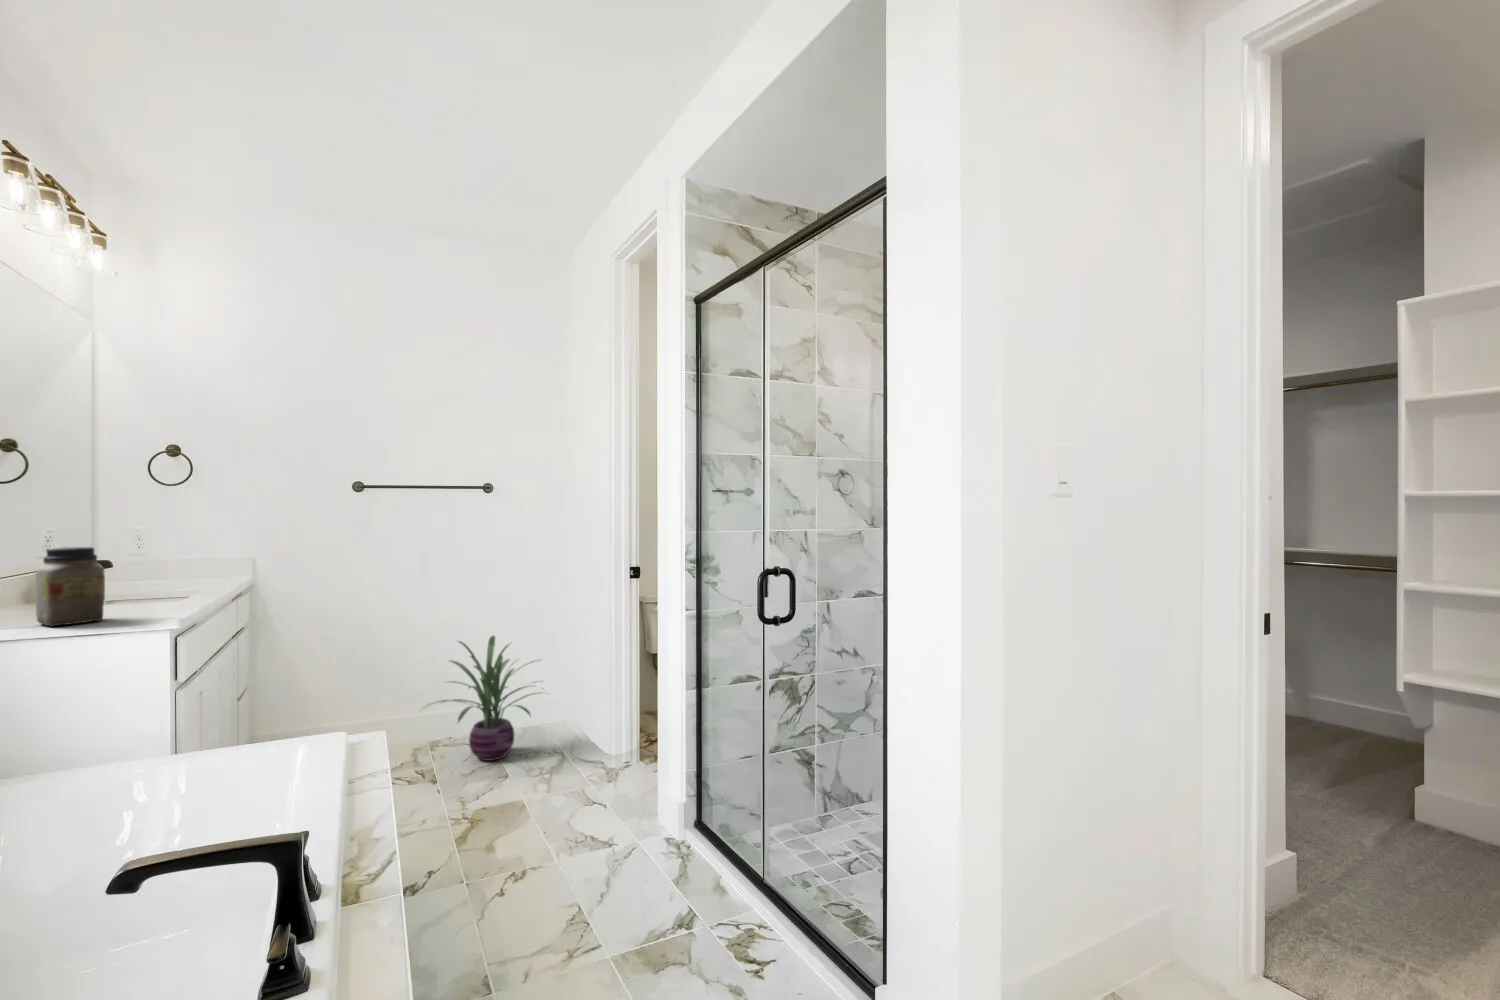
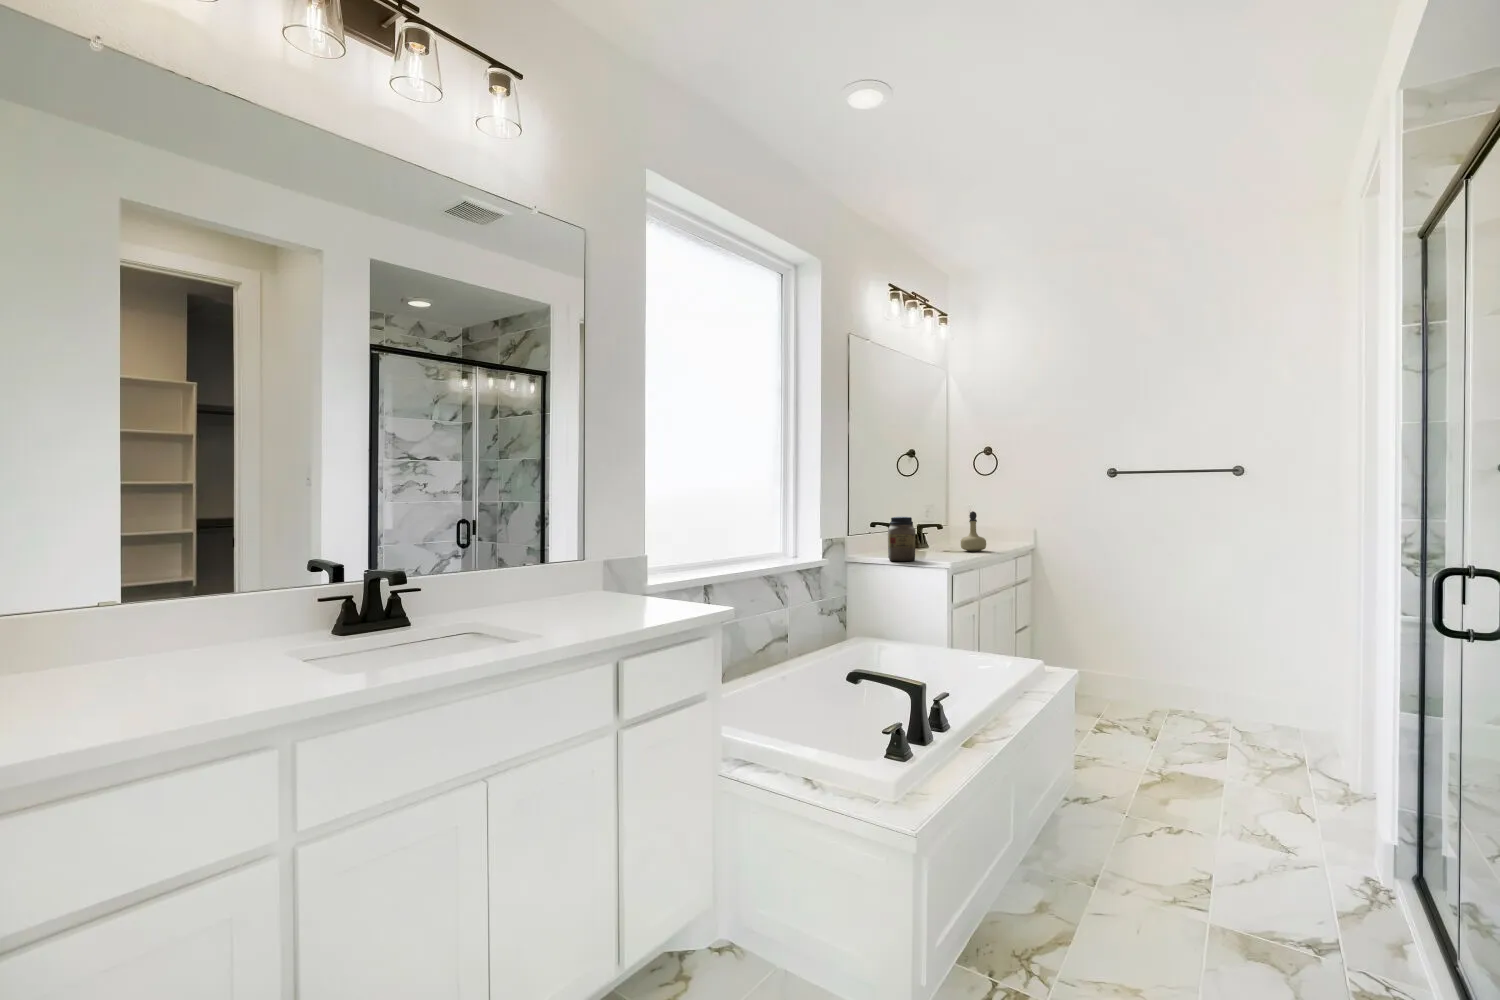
perfume bottle: none [157,535,204,595] -> present [961,511,986,551]
decorative plant: present [424,636,535,761] -> none [1147,617,1304,741]

